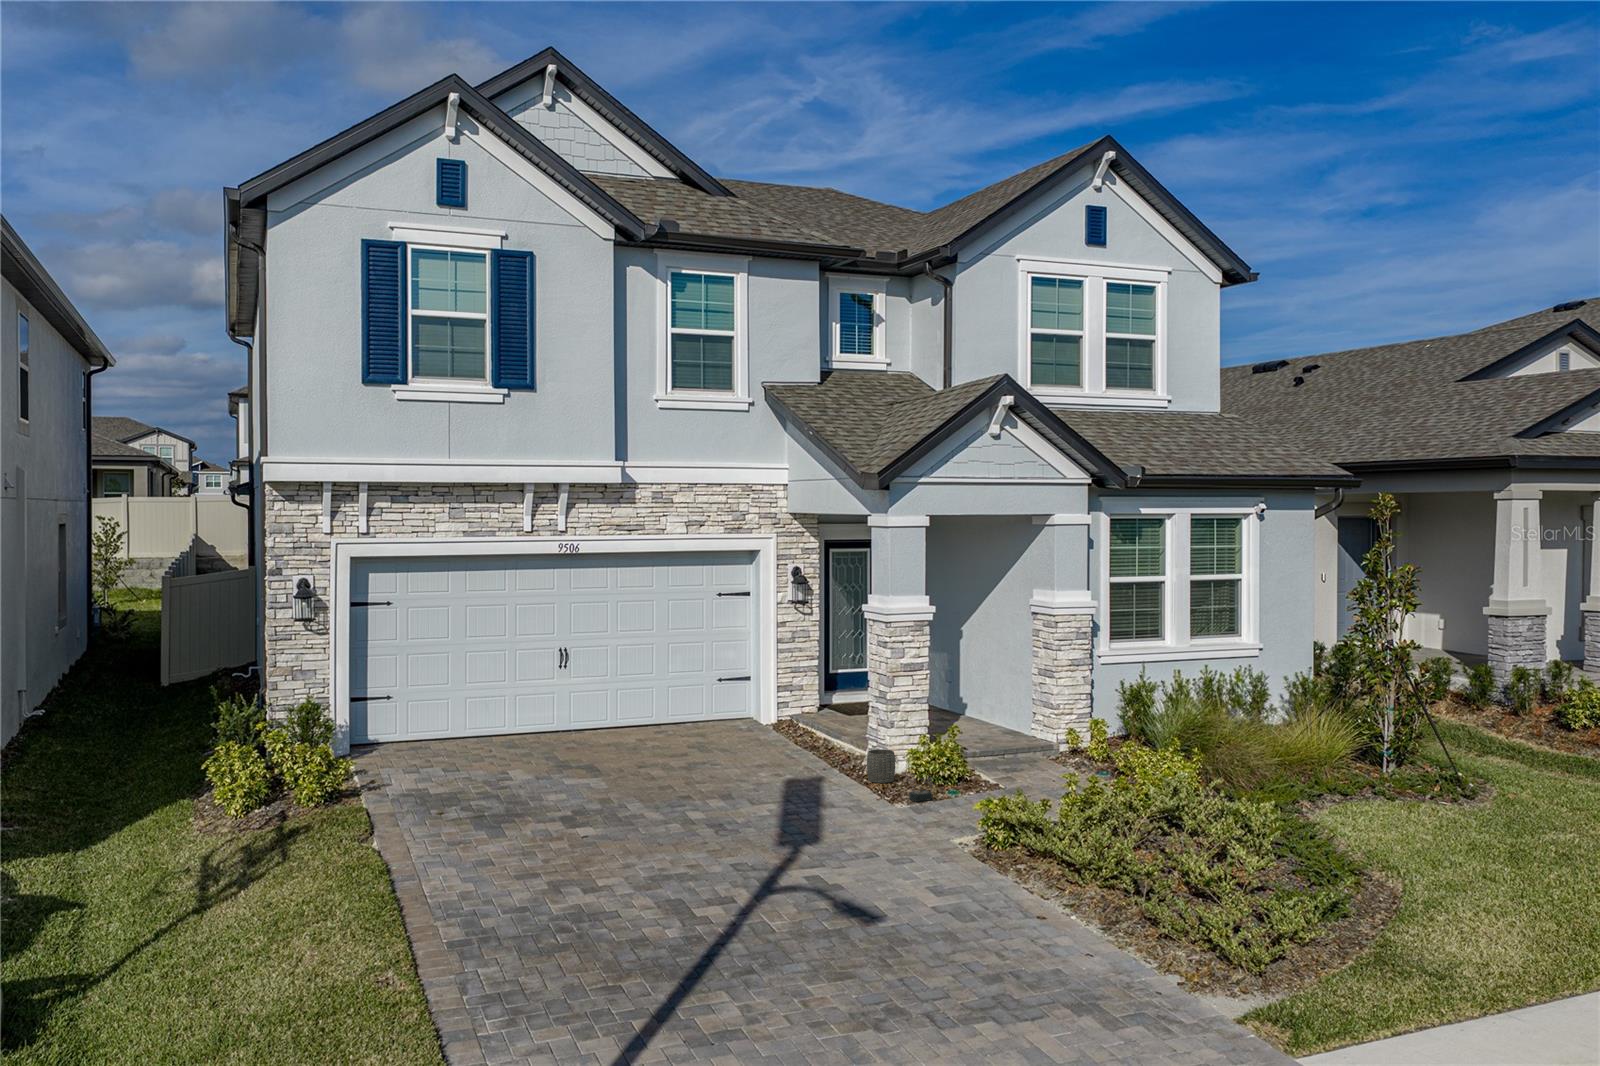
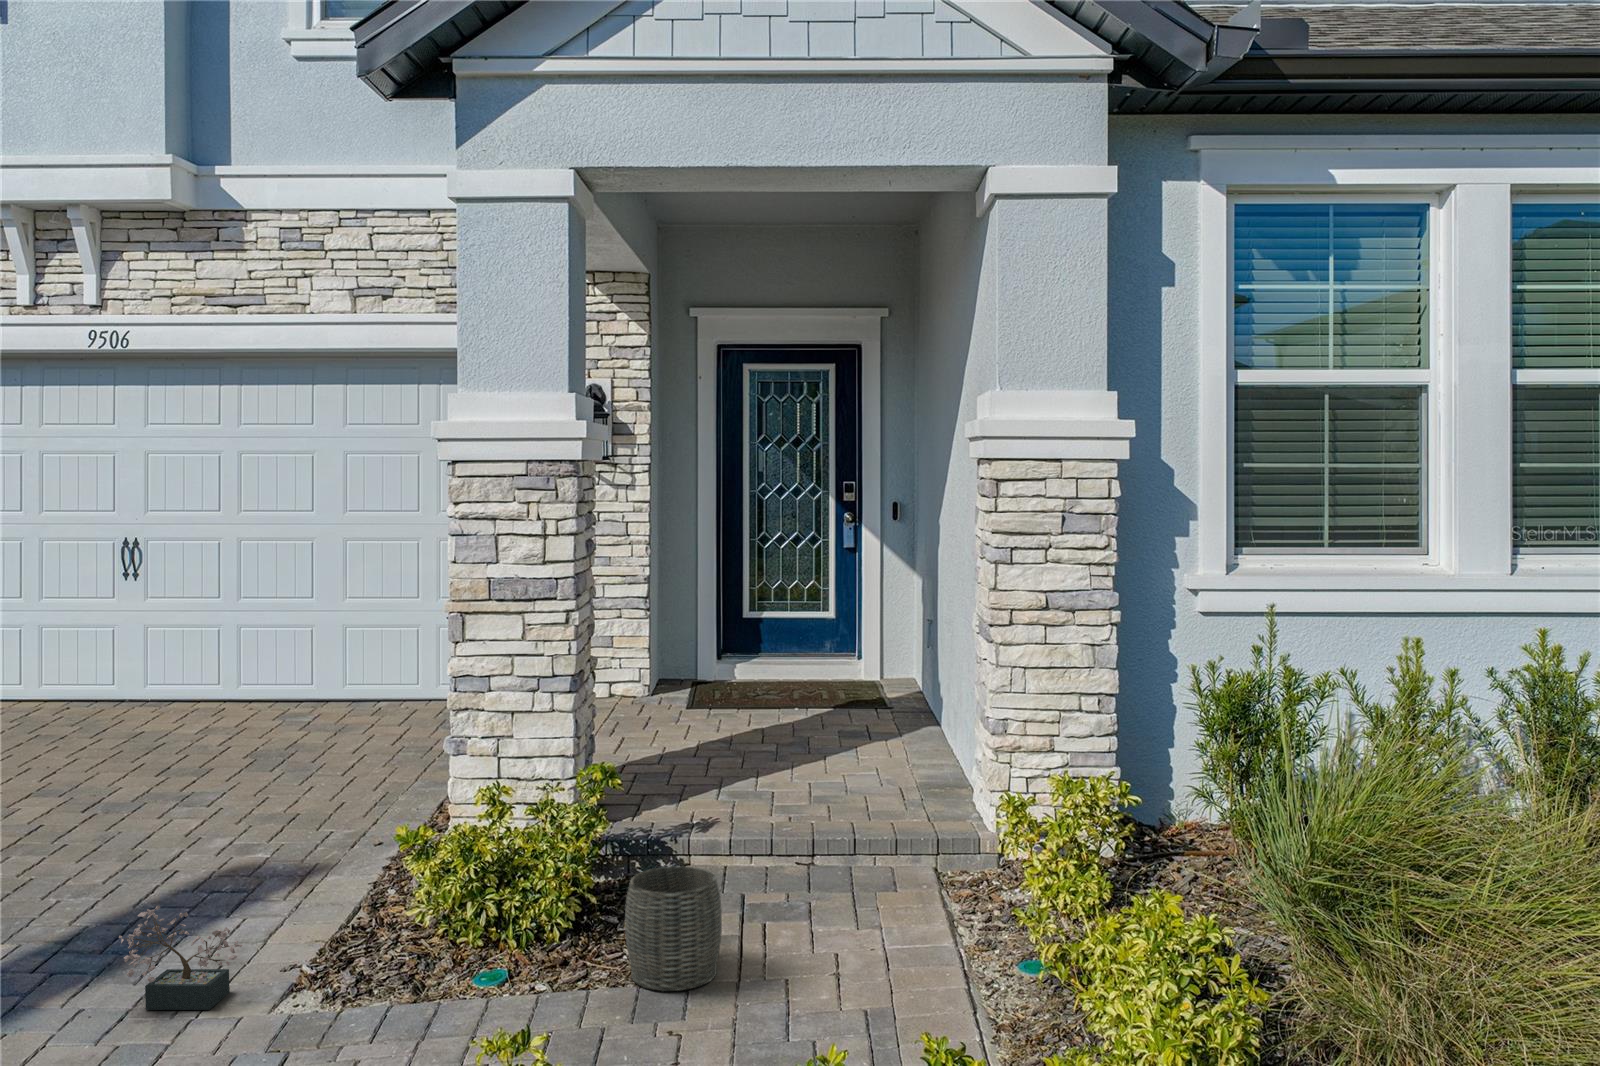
woven basket: present [867,749,895,783] -> present [625,866,722,991]

